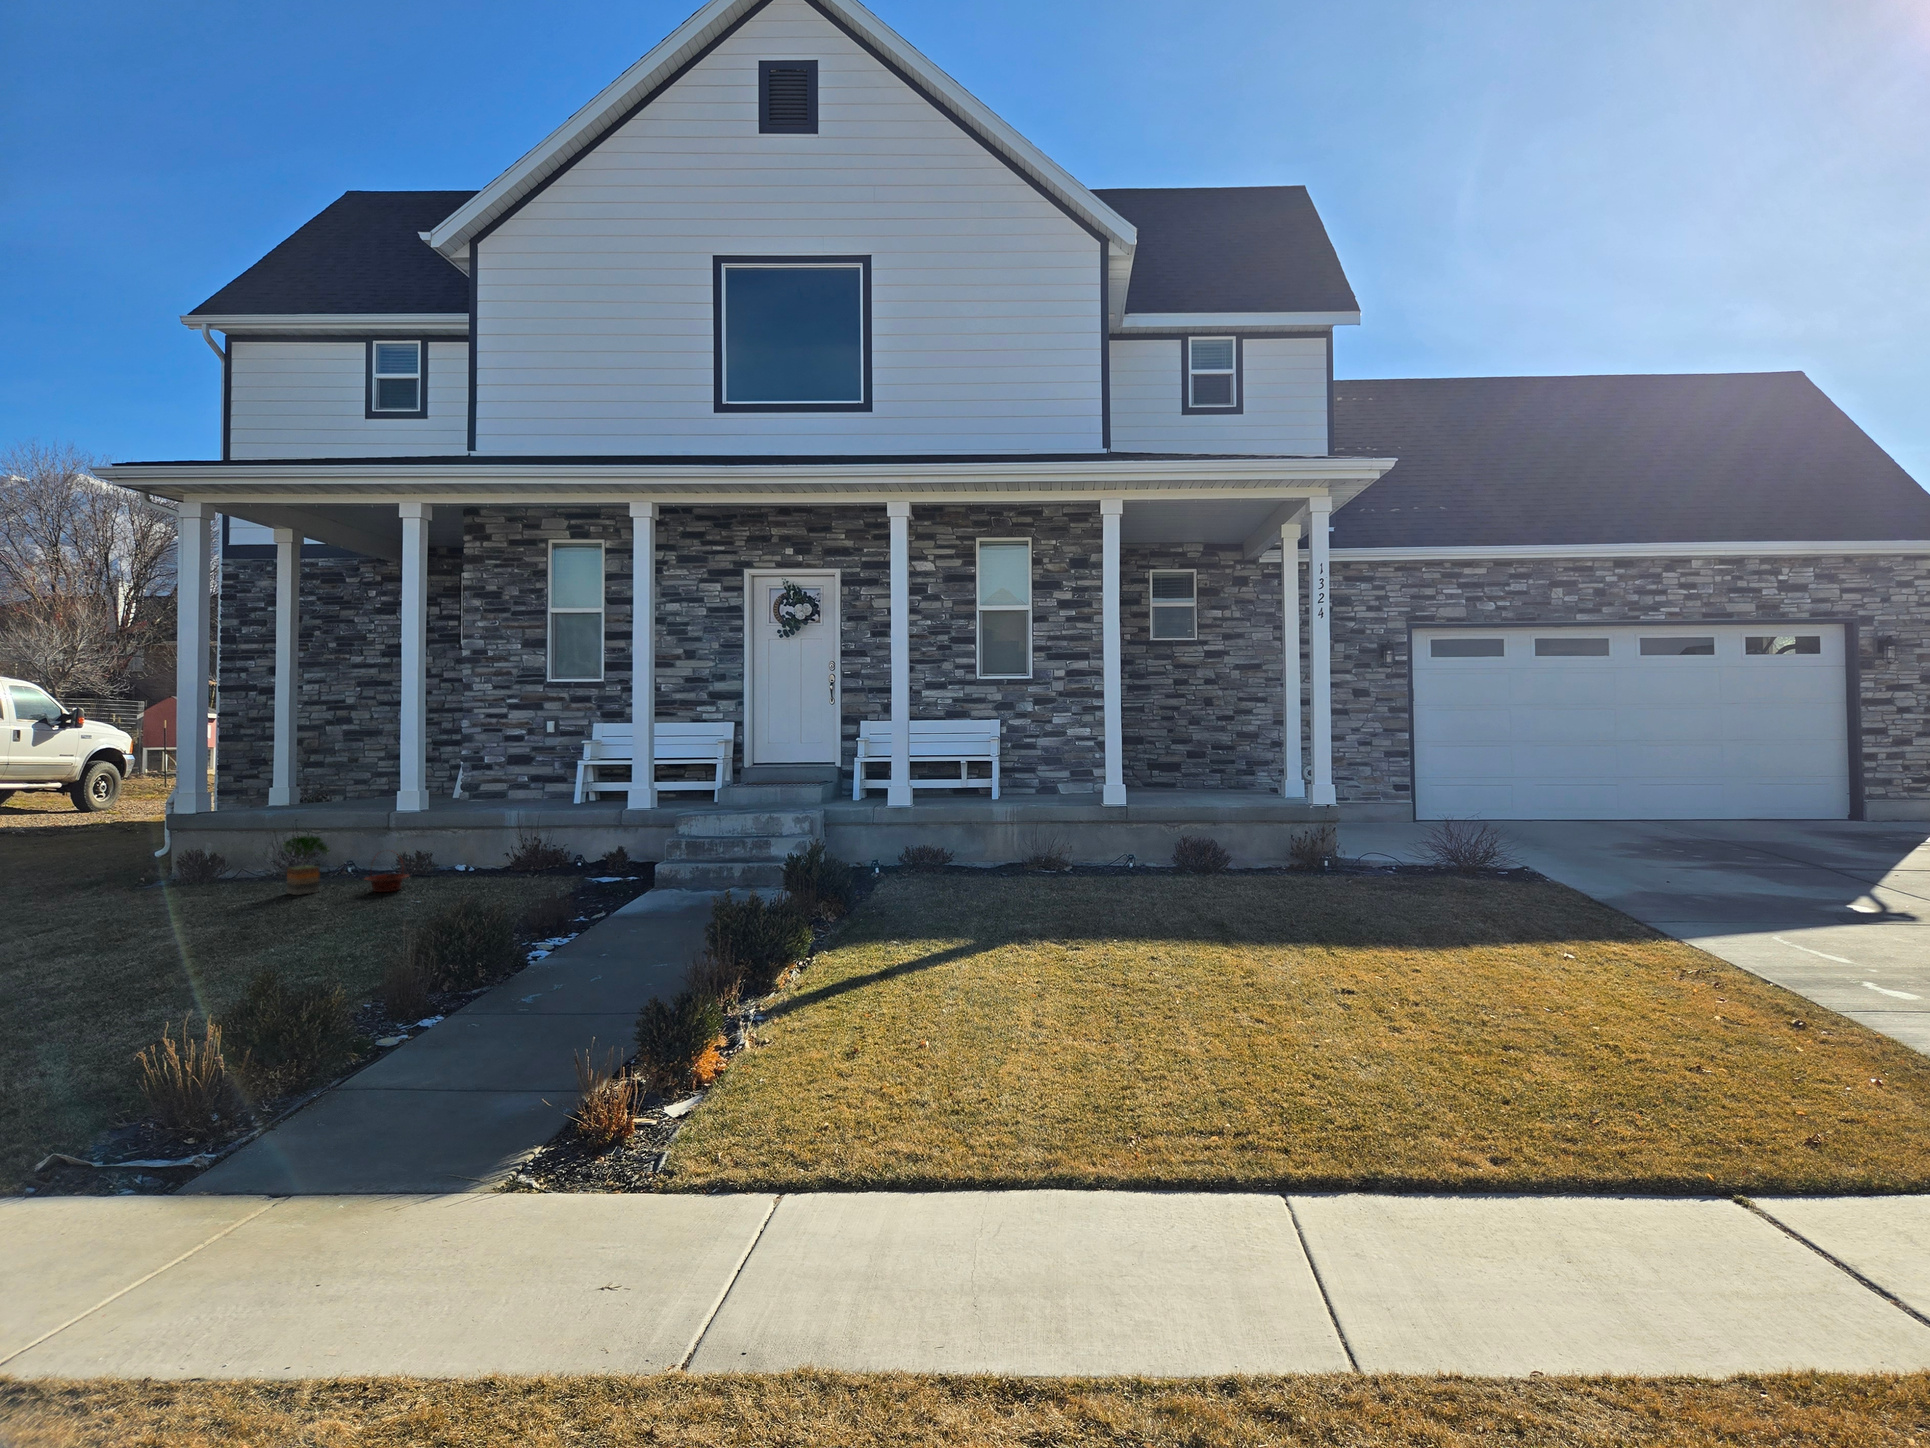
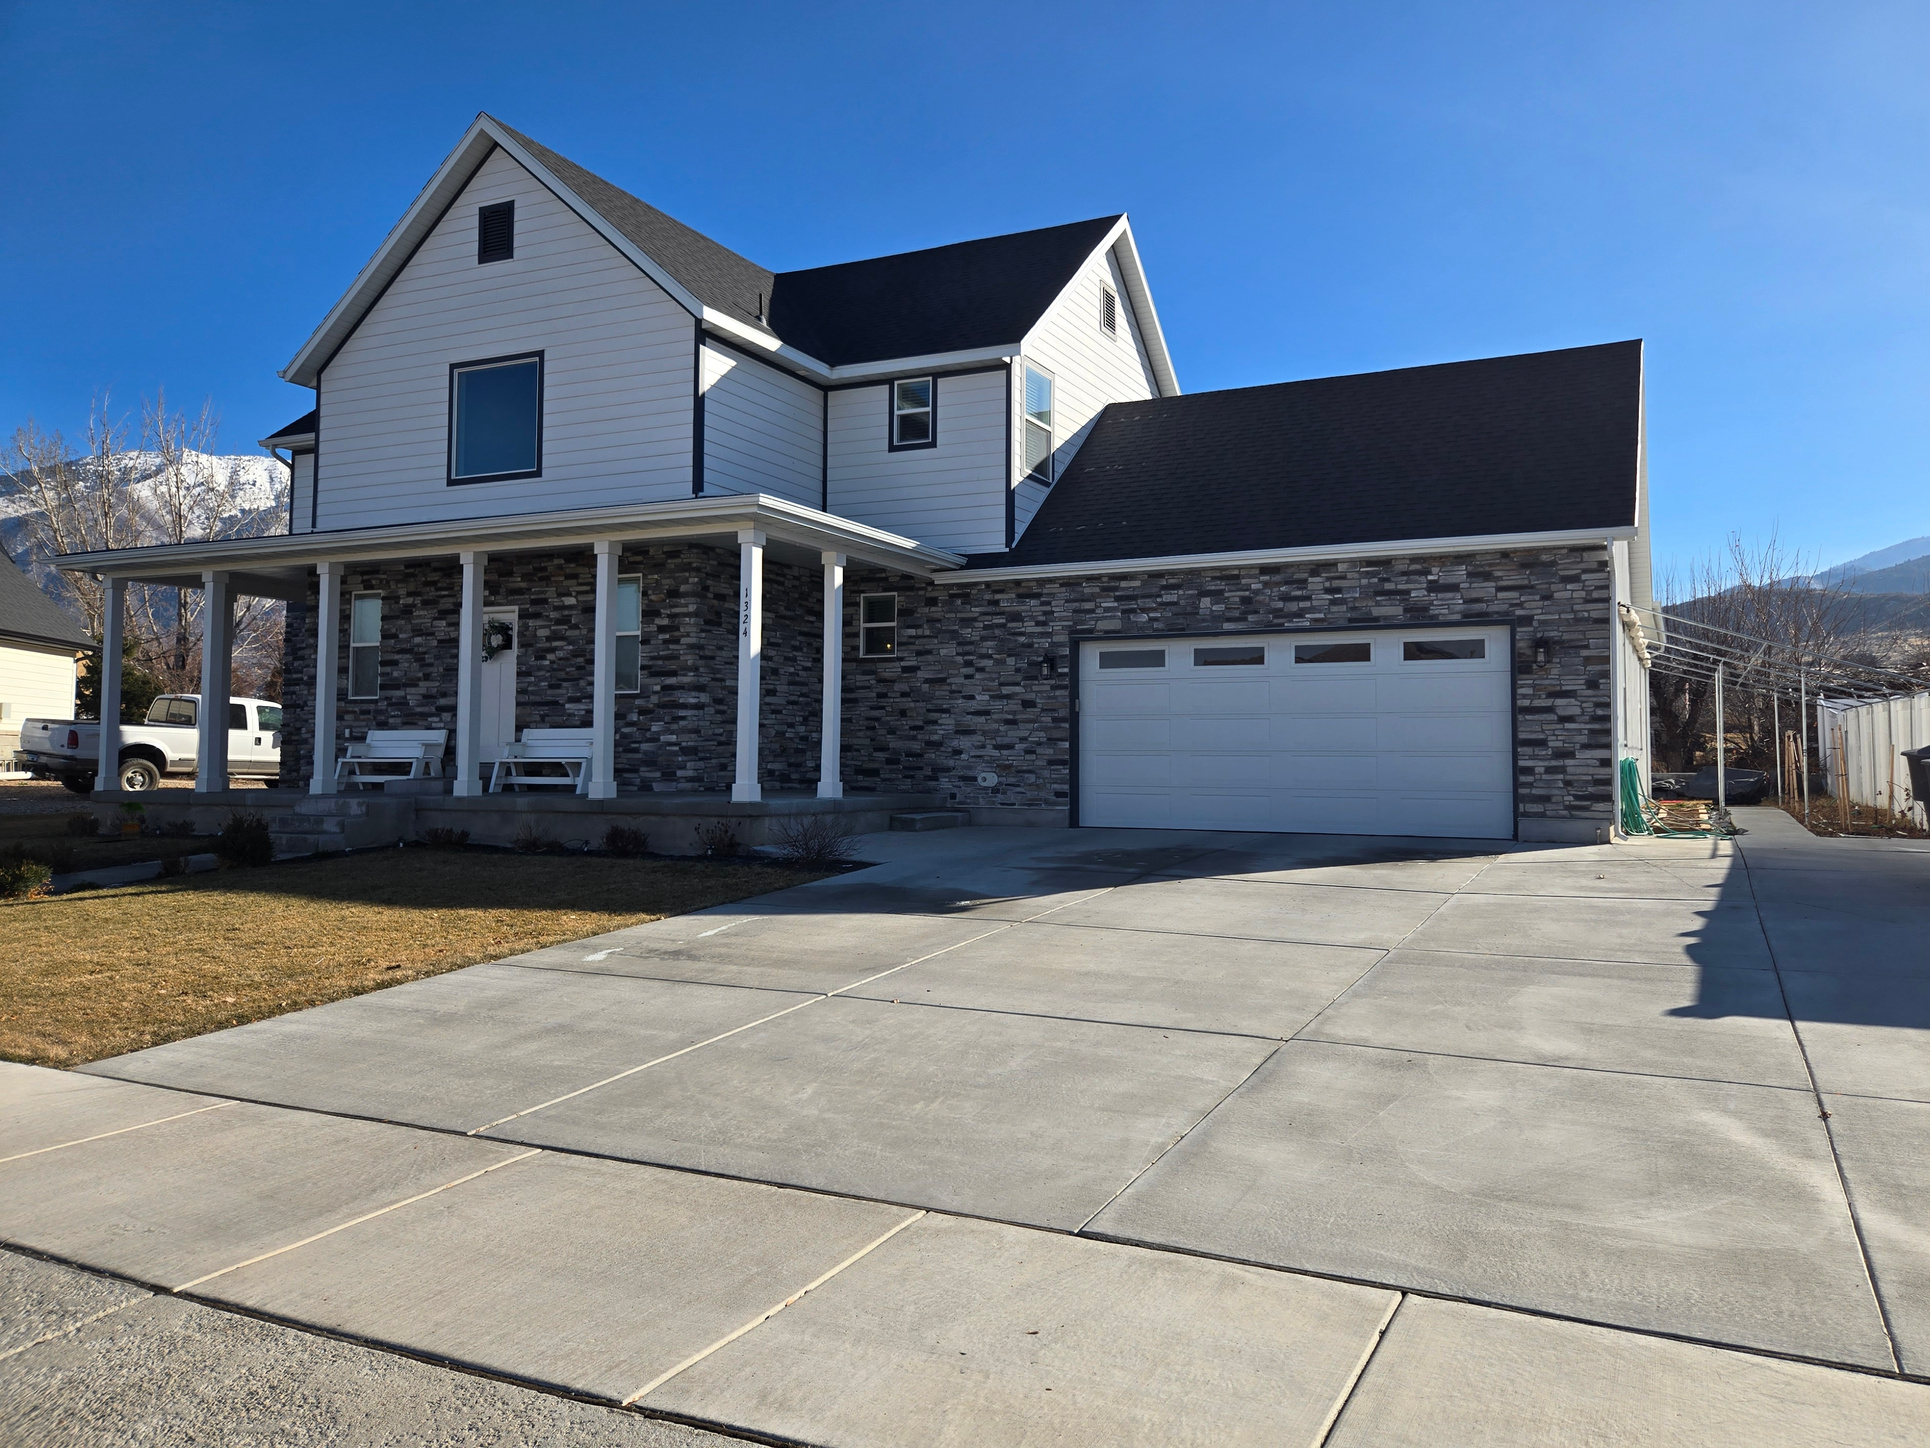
basket: present [365,854,408,892] -> none [158,812,189,840]

